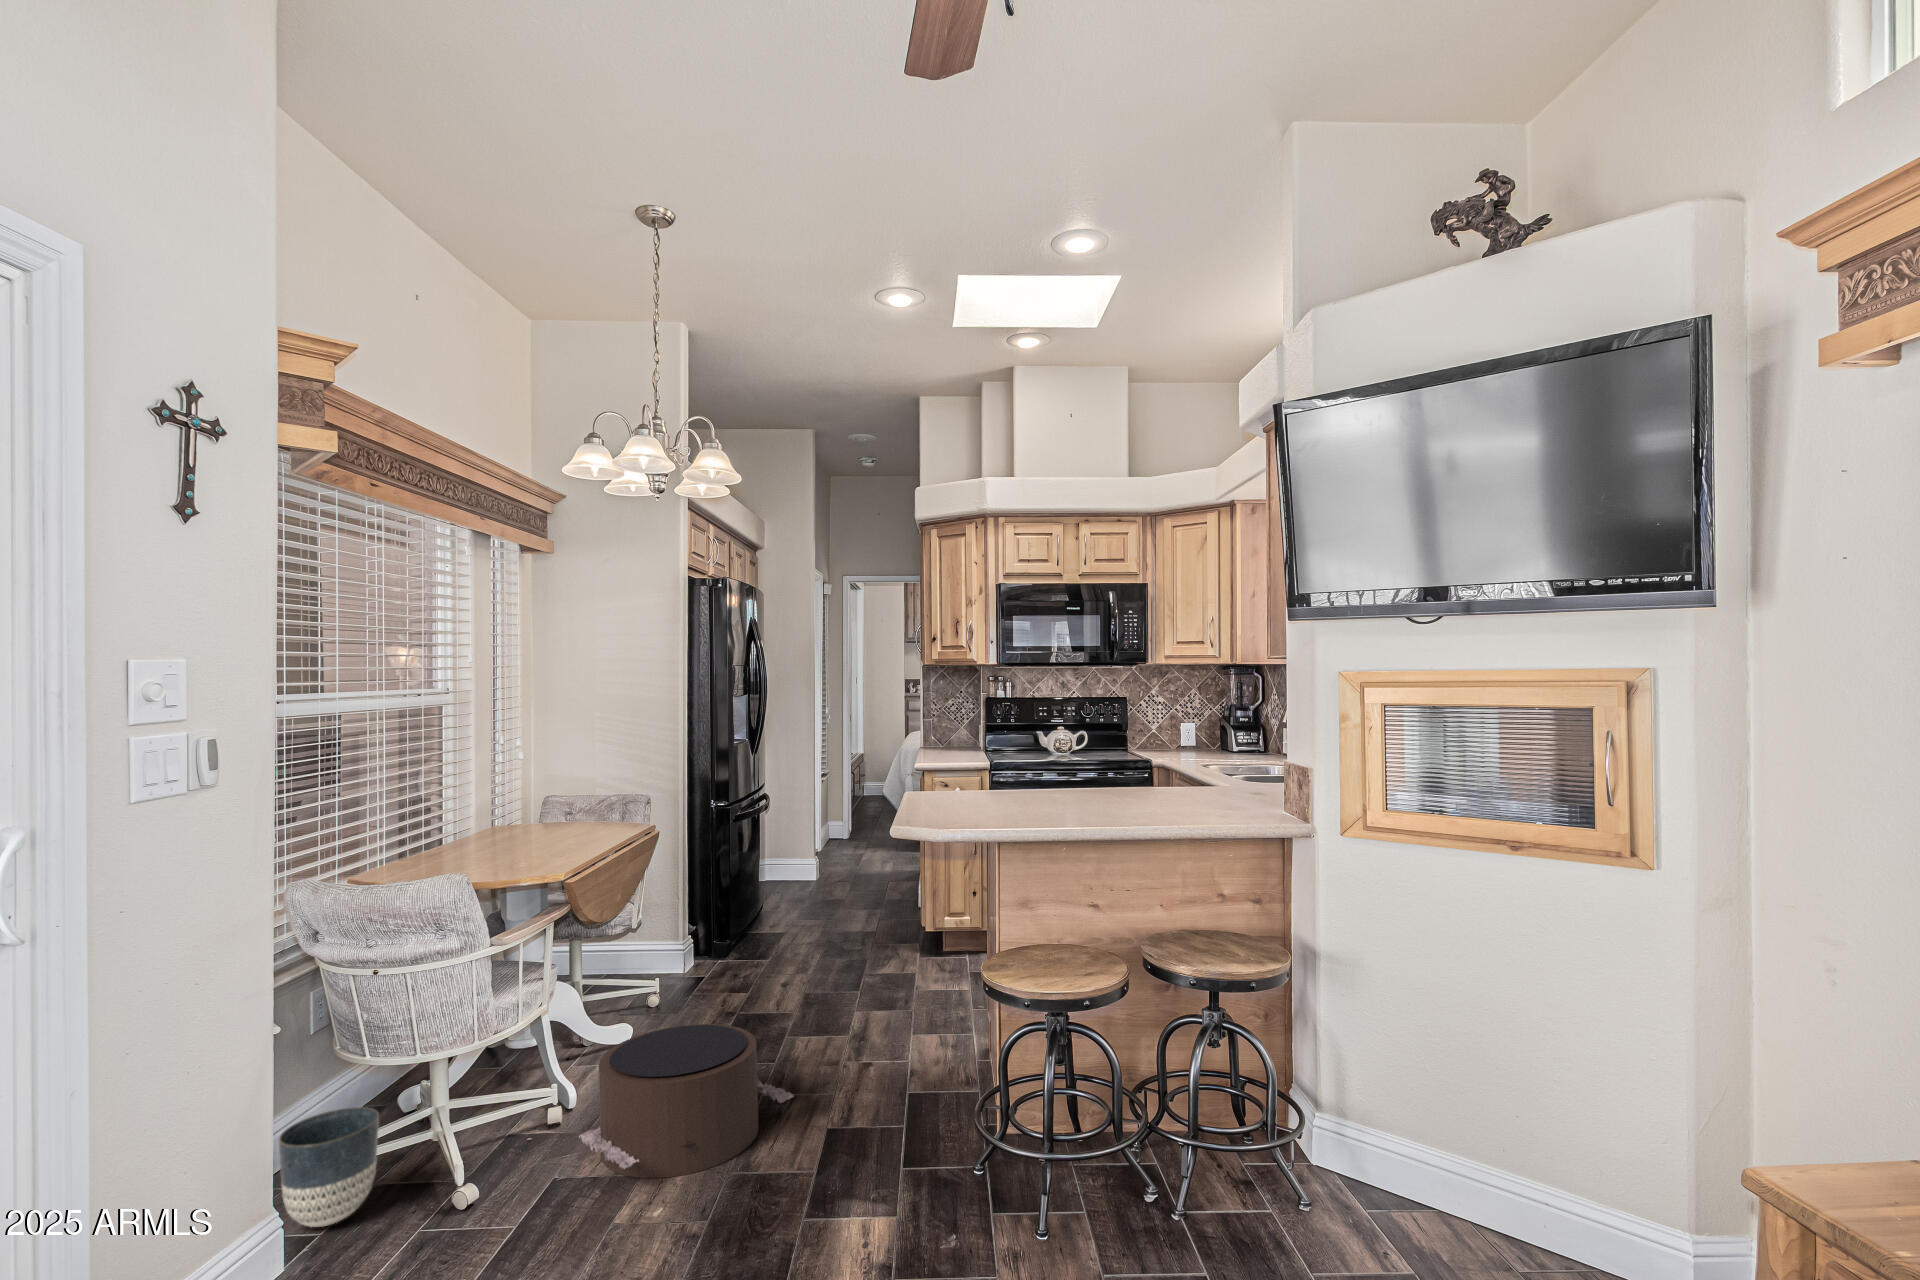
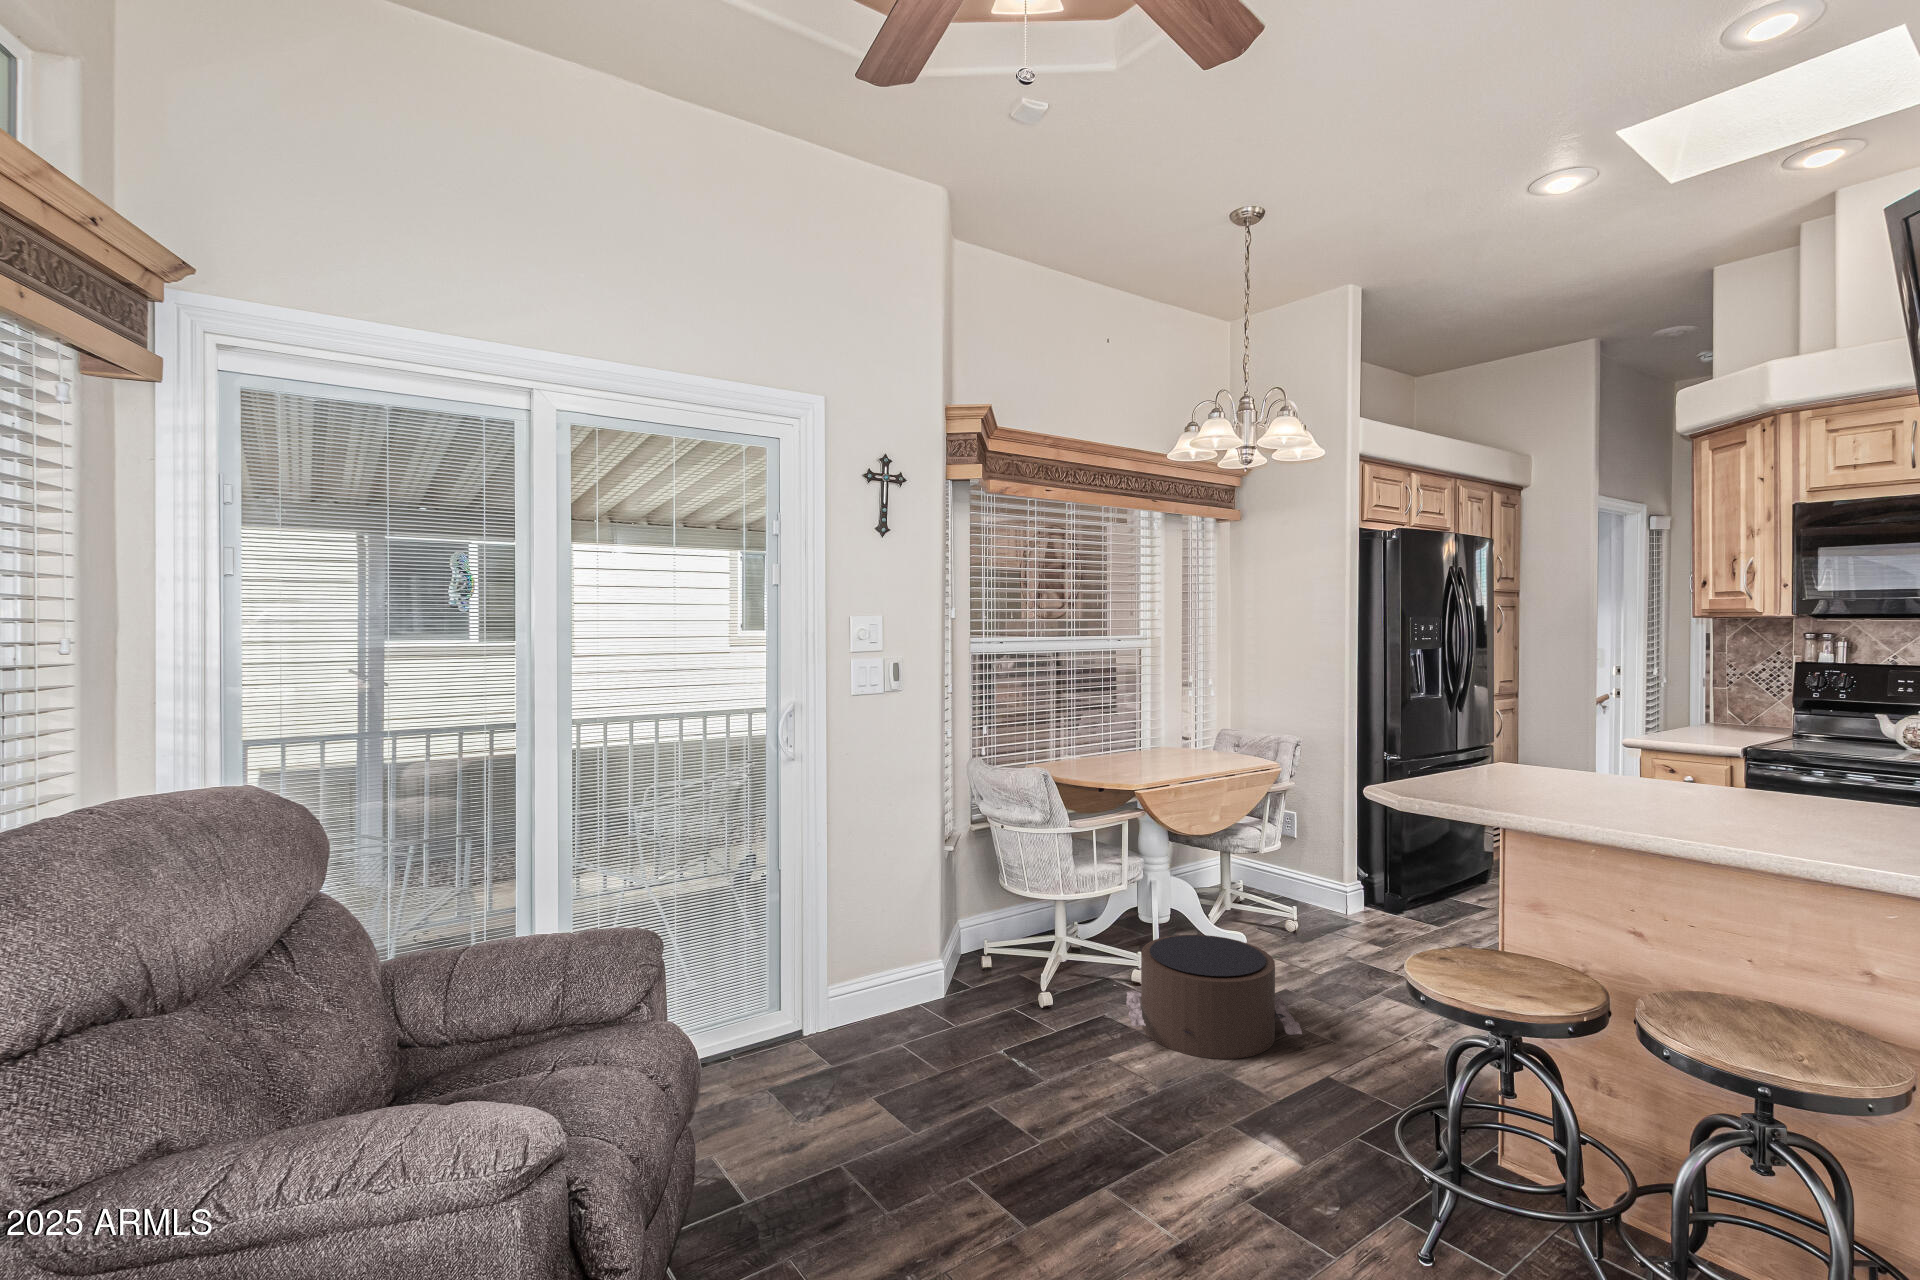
planter: present [279,1107,379,1227] -> none [957,914,1010,985]

